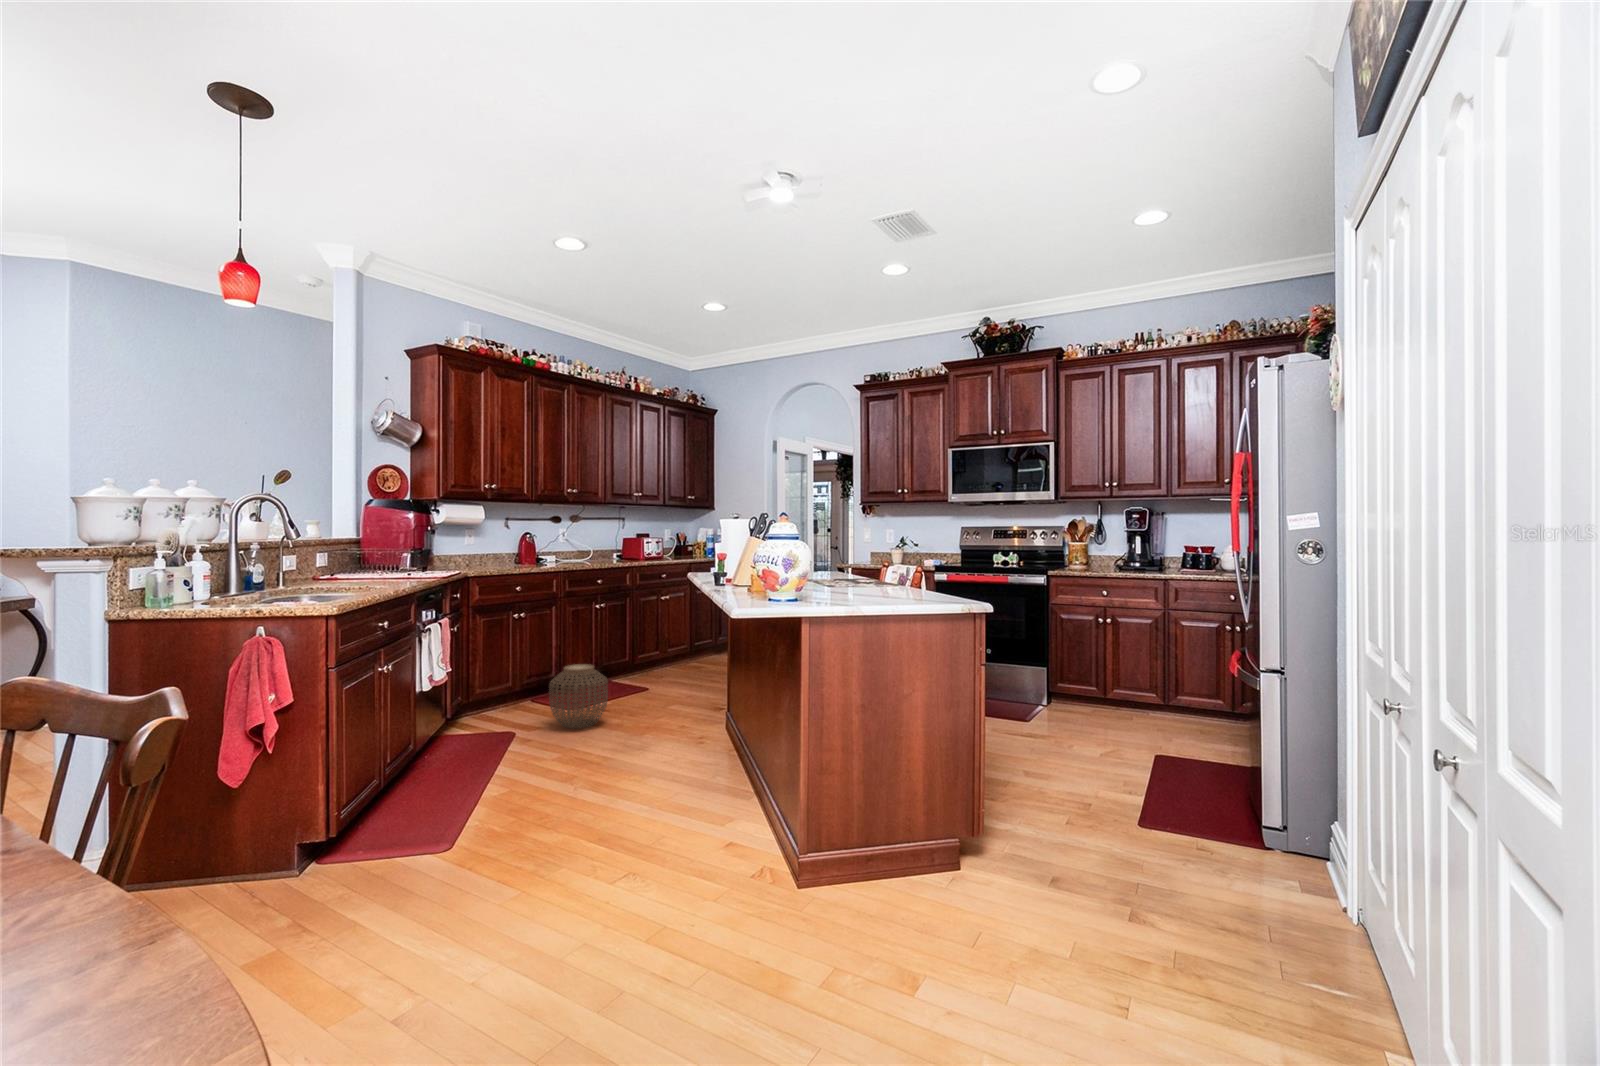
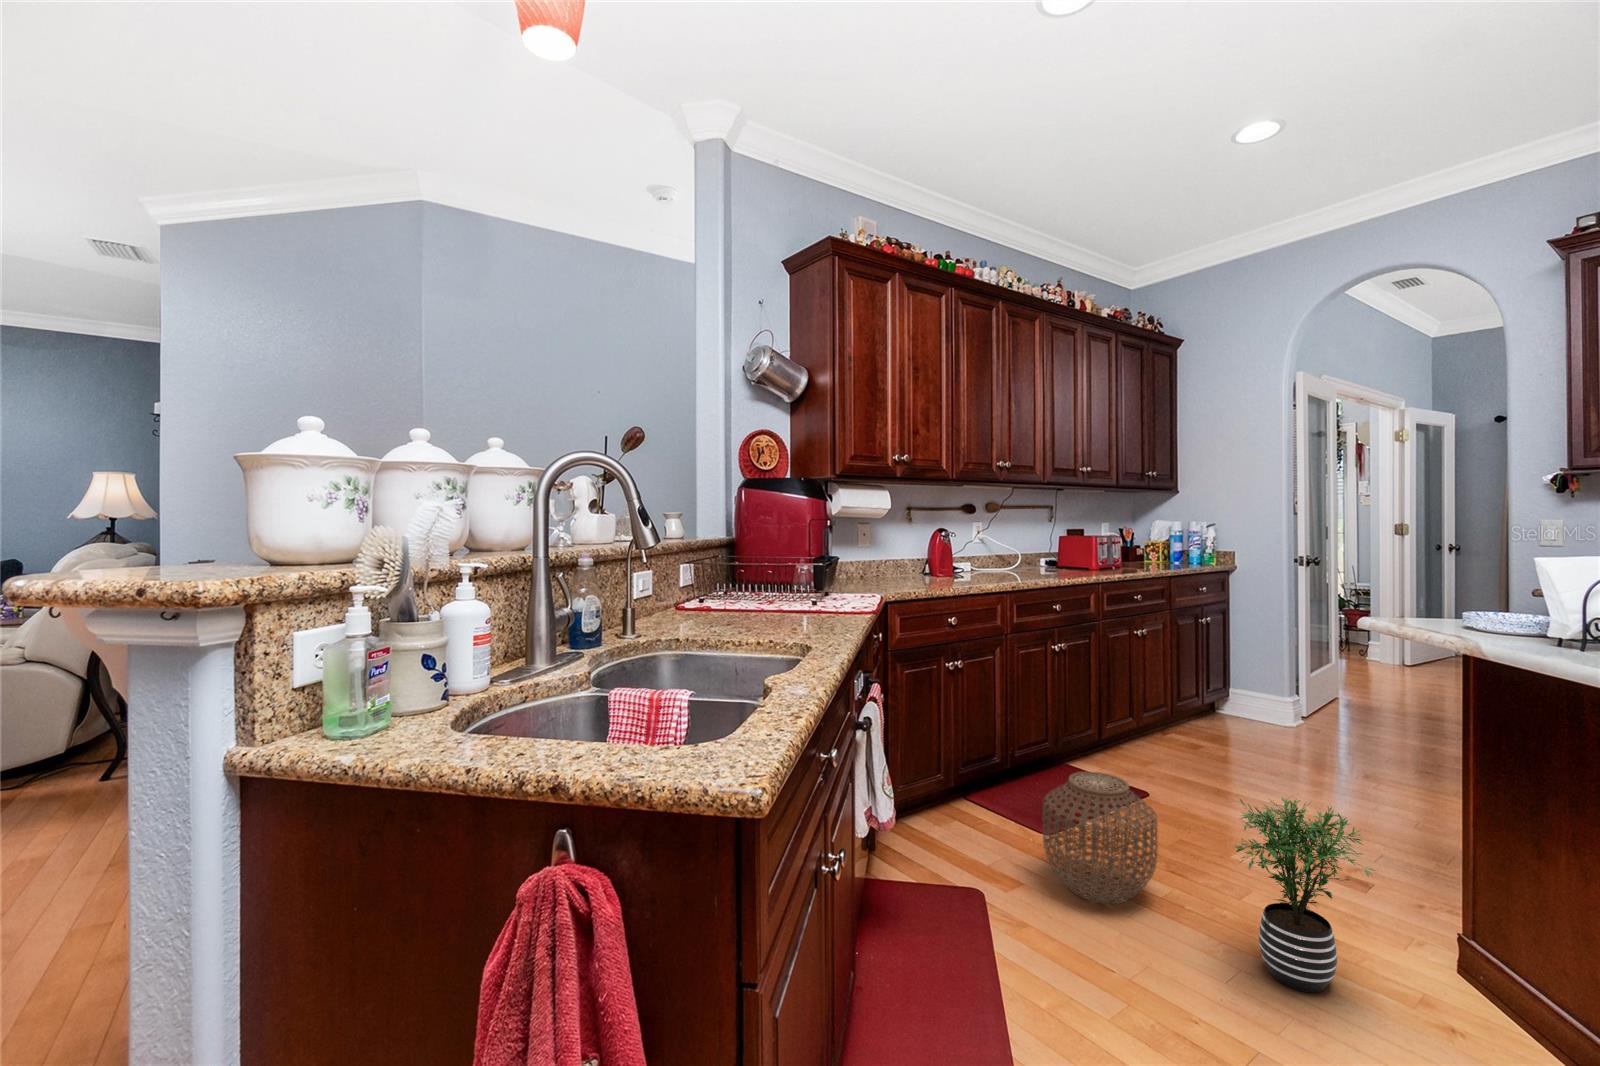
potted plant: none [617,657,672,741] -> present [1235,798,1375,993]

